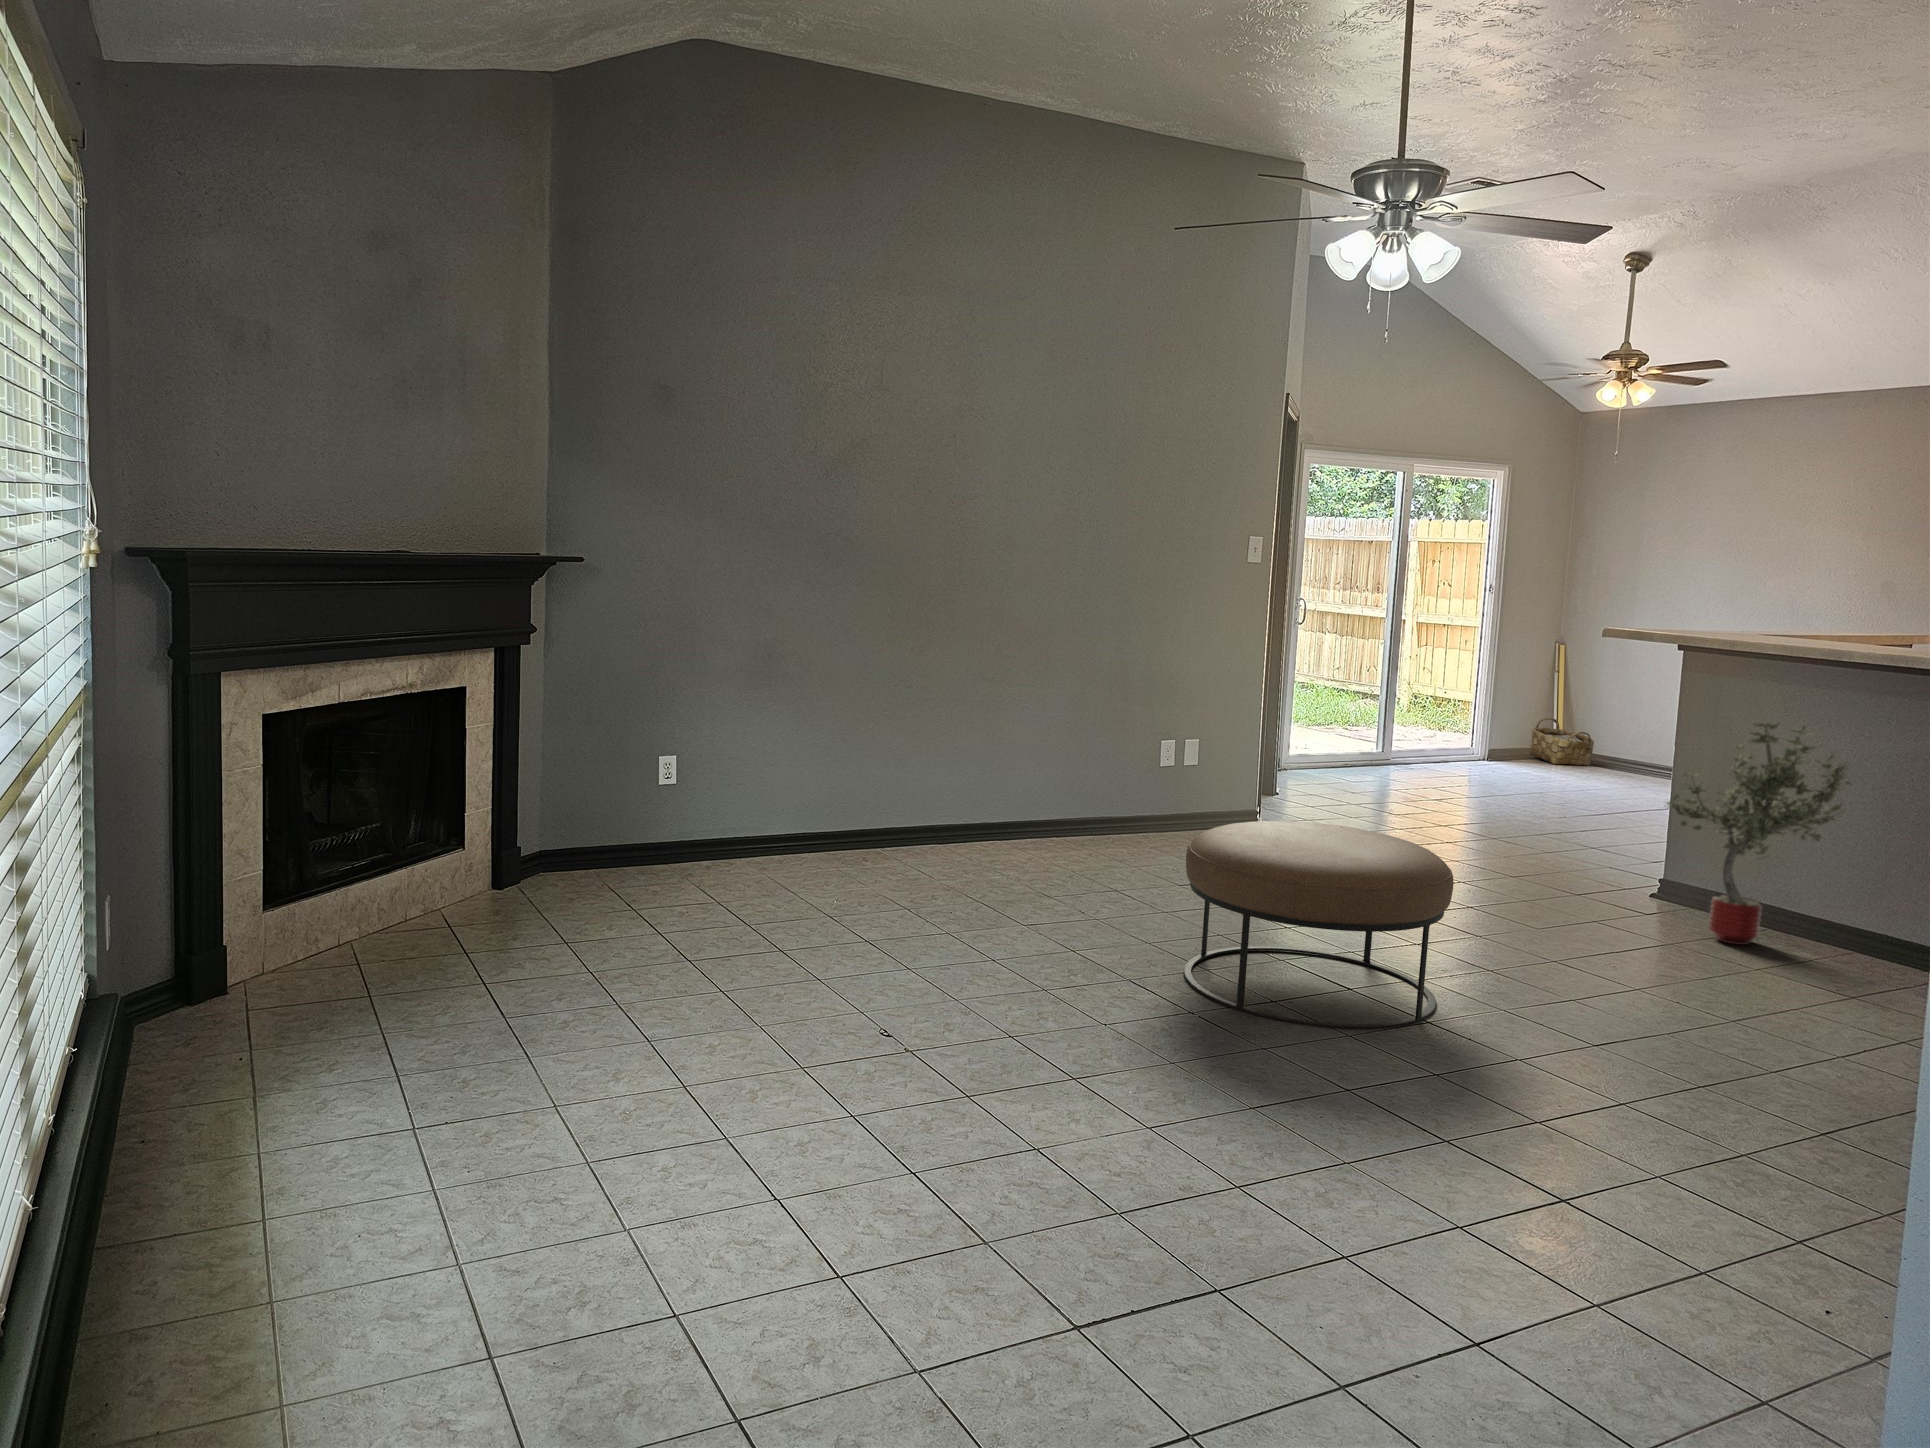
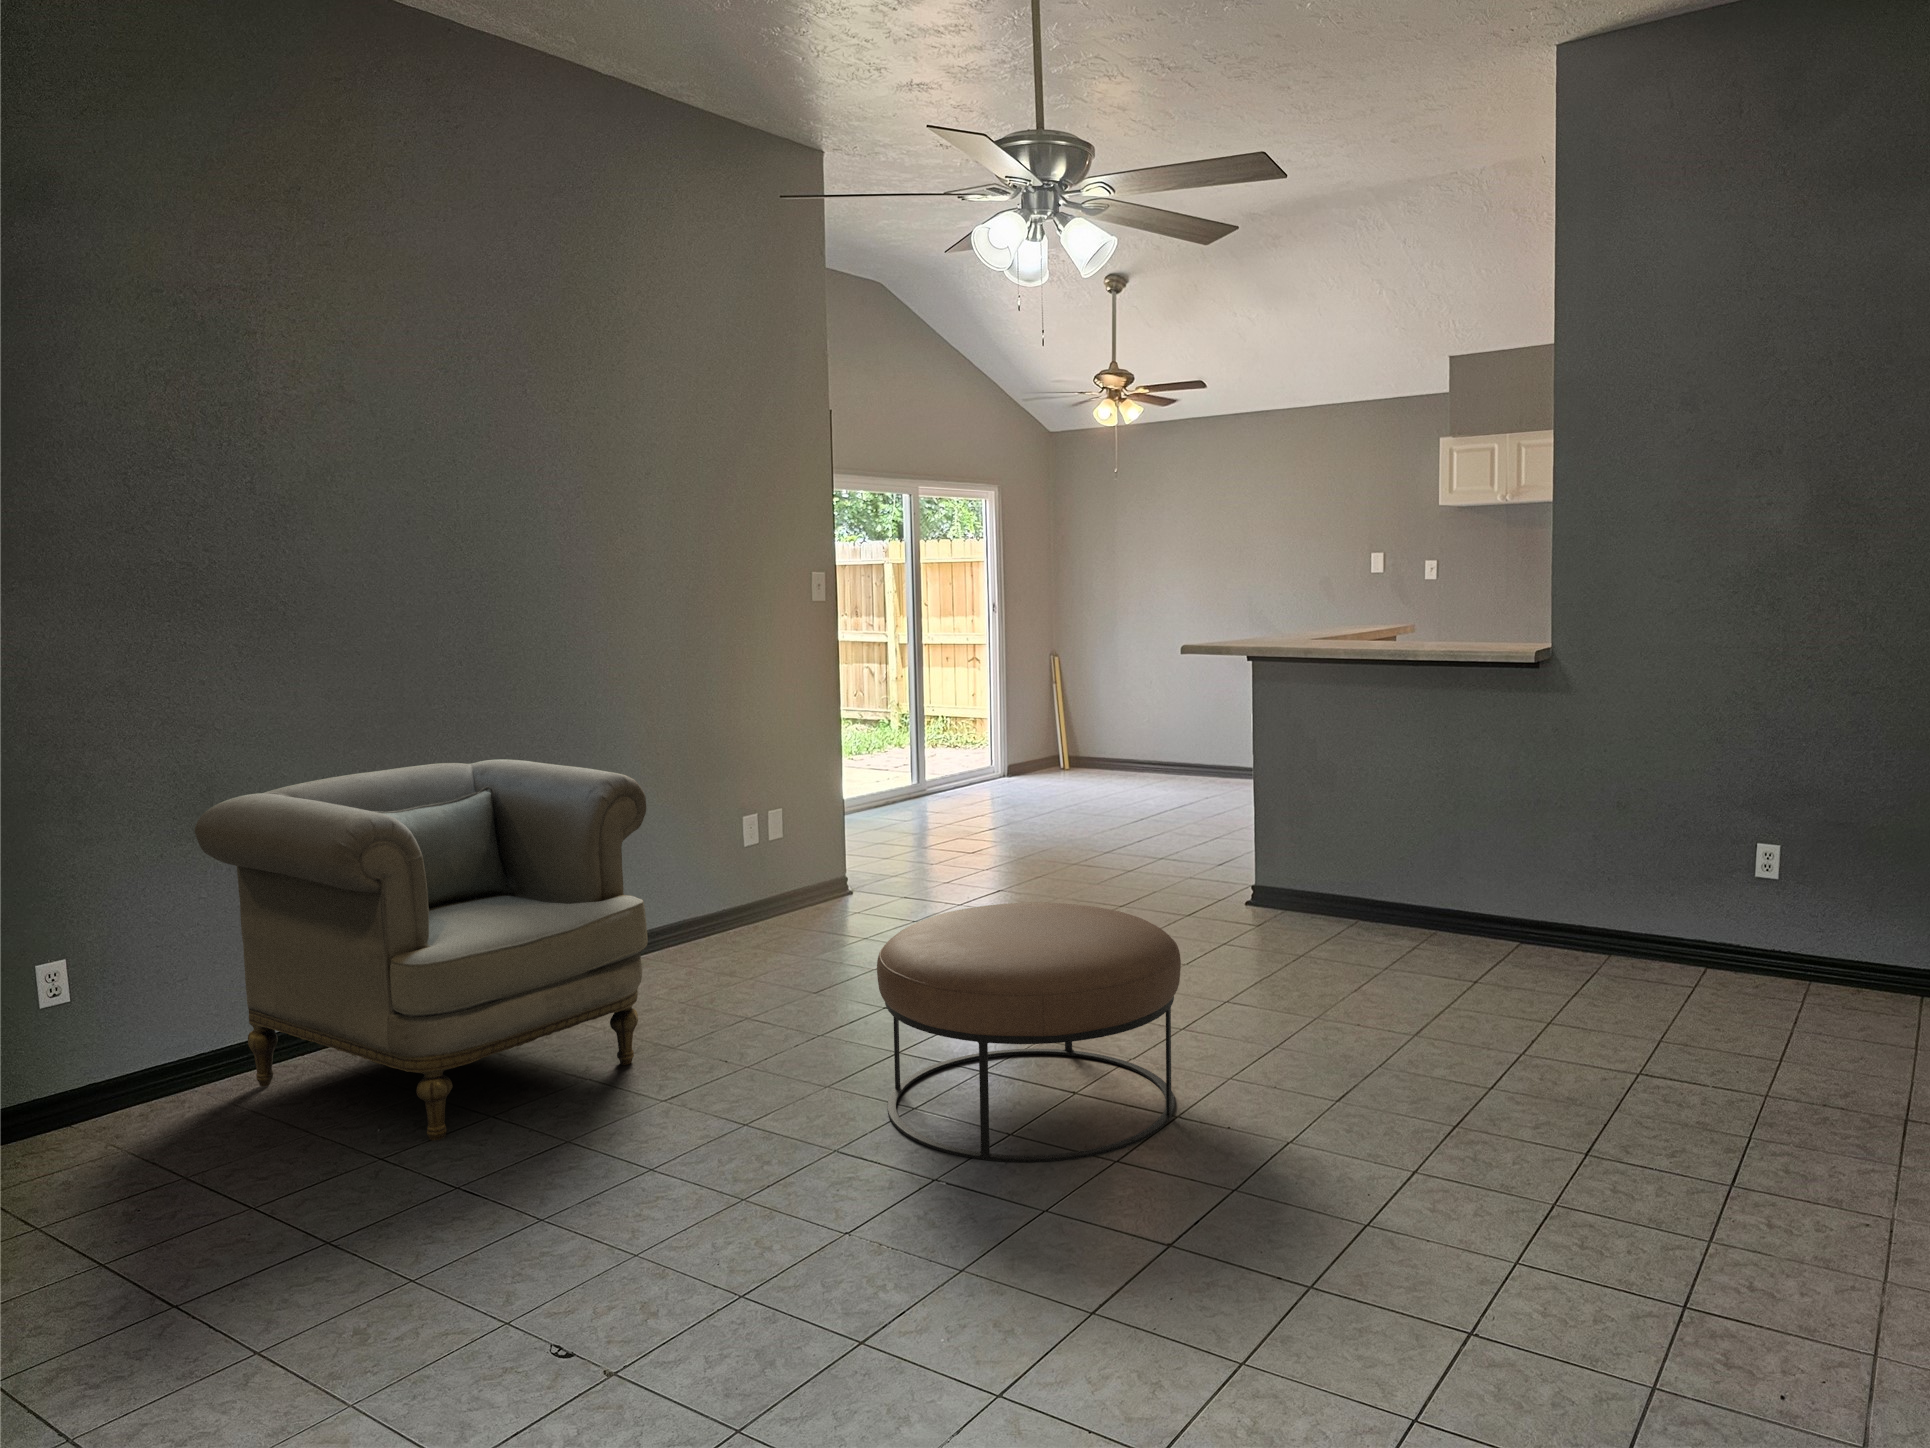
armchair: none [754,659,1053,916] -> present [195,759,648,1141]
woven basket: present [1530,717,1594,765] -> none [1038,728,1094,774]
potted tree: present [1667,723,1852,945] -> none [1265,722,1436,944]

